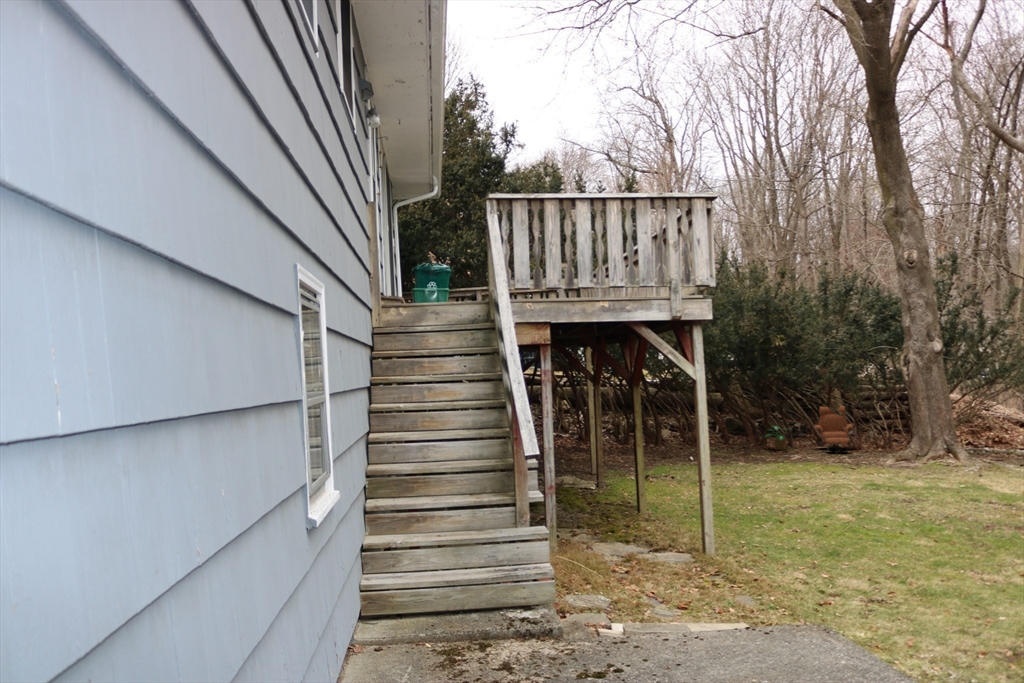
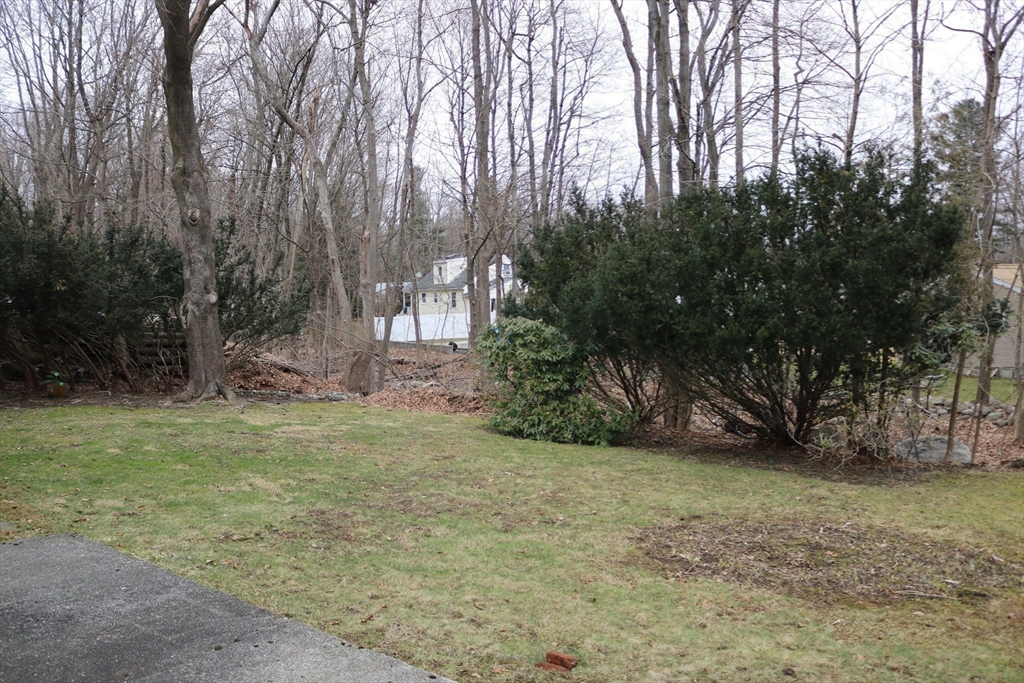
lounge chair: present [814,406,853,454] -> none [97,352,136,399]

